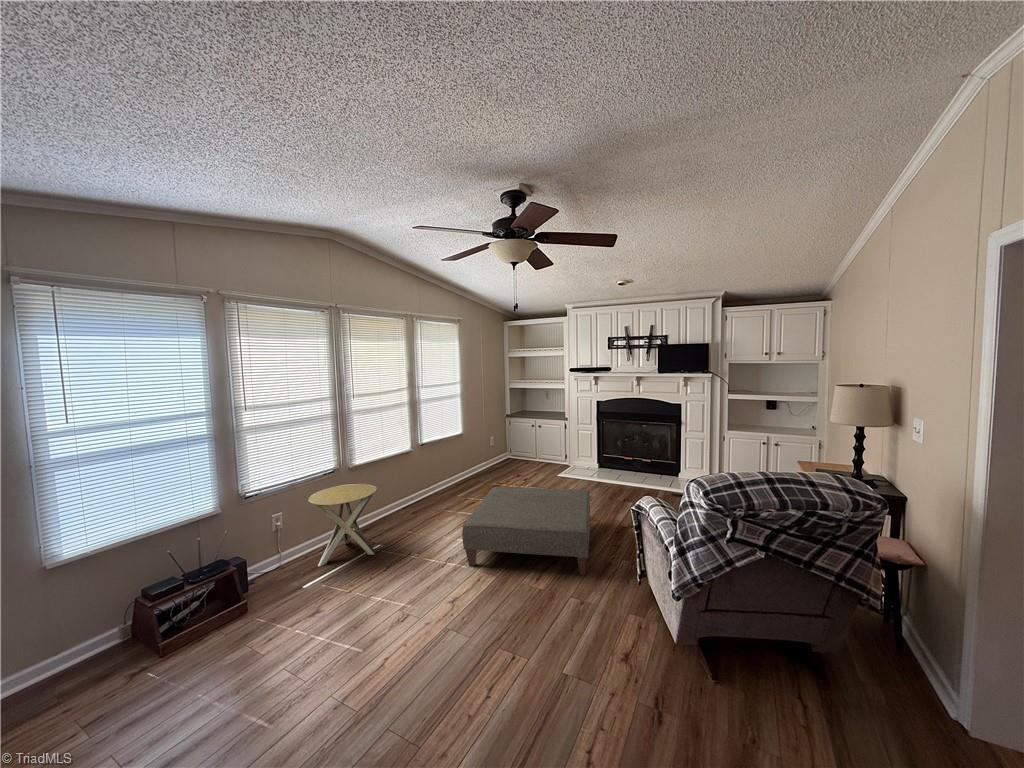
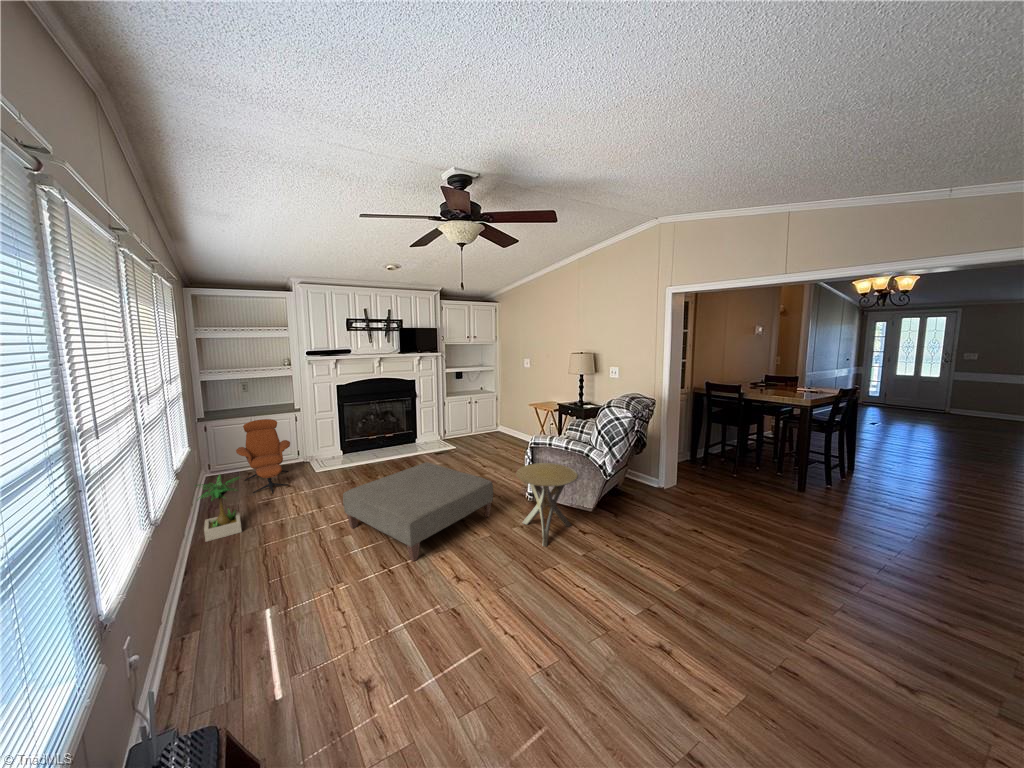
lounge chair: none [509,421,552,479] -> present [236,419,290,494]
potted plant: none [445,449,474,494] -> present [195,477,242,541]
side table: present [308,484,377,567] -> present [516,463,578,547]

